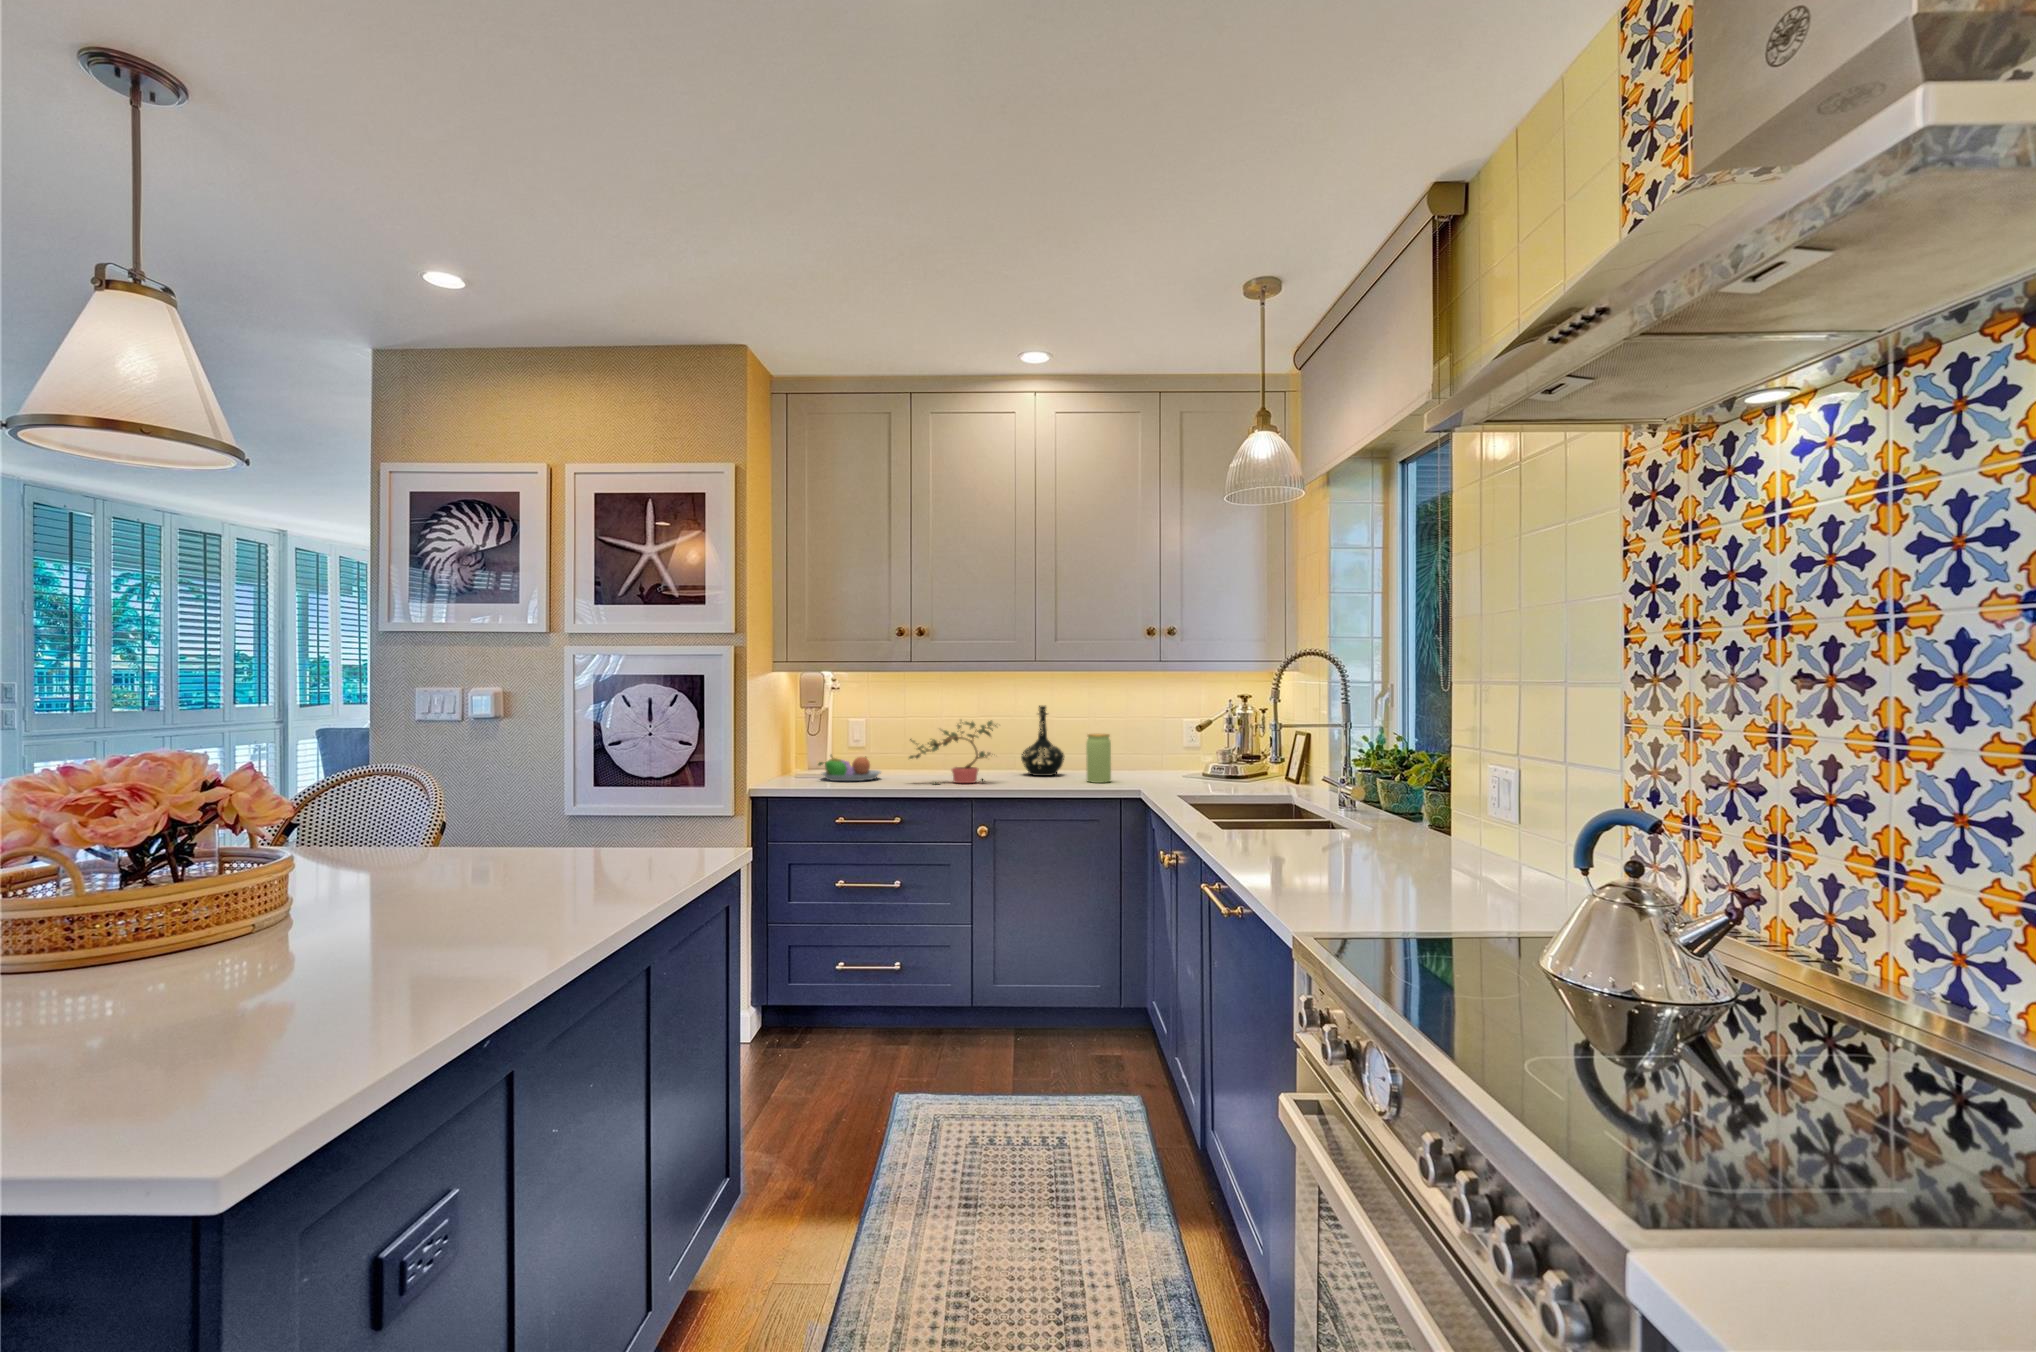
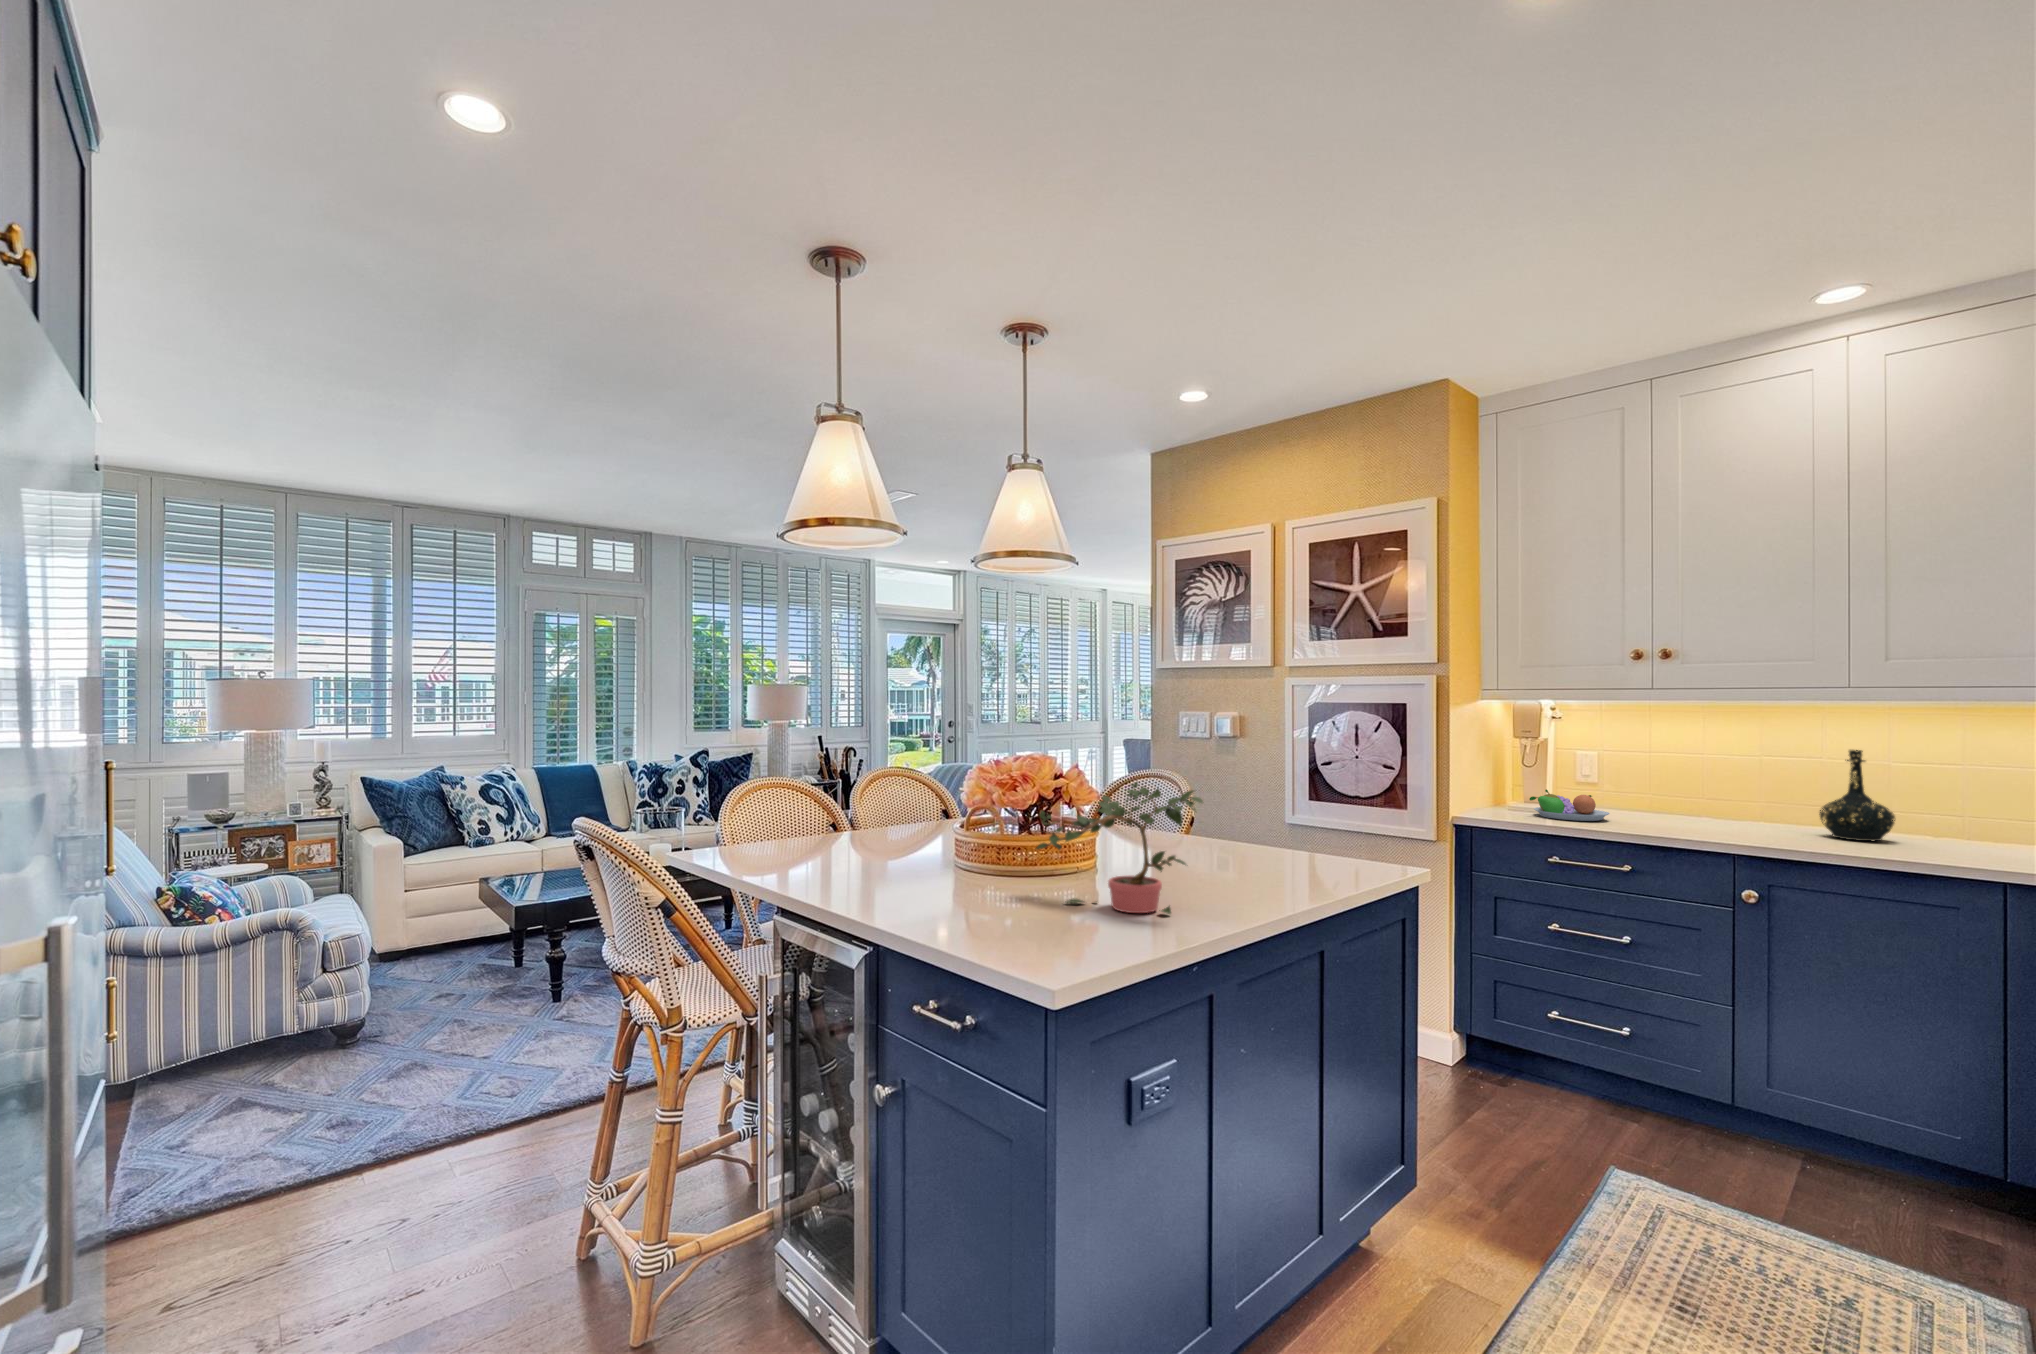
potted plant: present [909,720,996,783] -> present [1036,782,1203,914]
jar: present [1086,734,1111,783] -> none [1929,792,1978,860]

